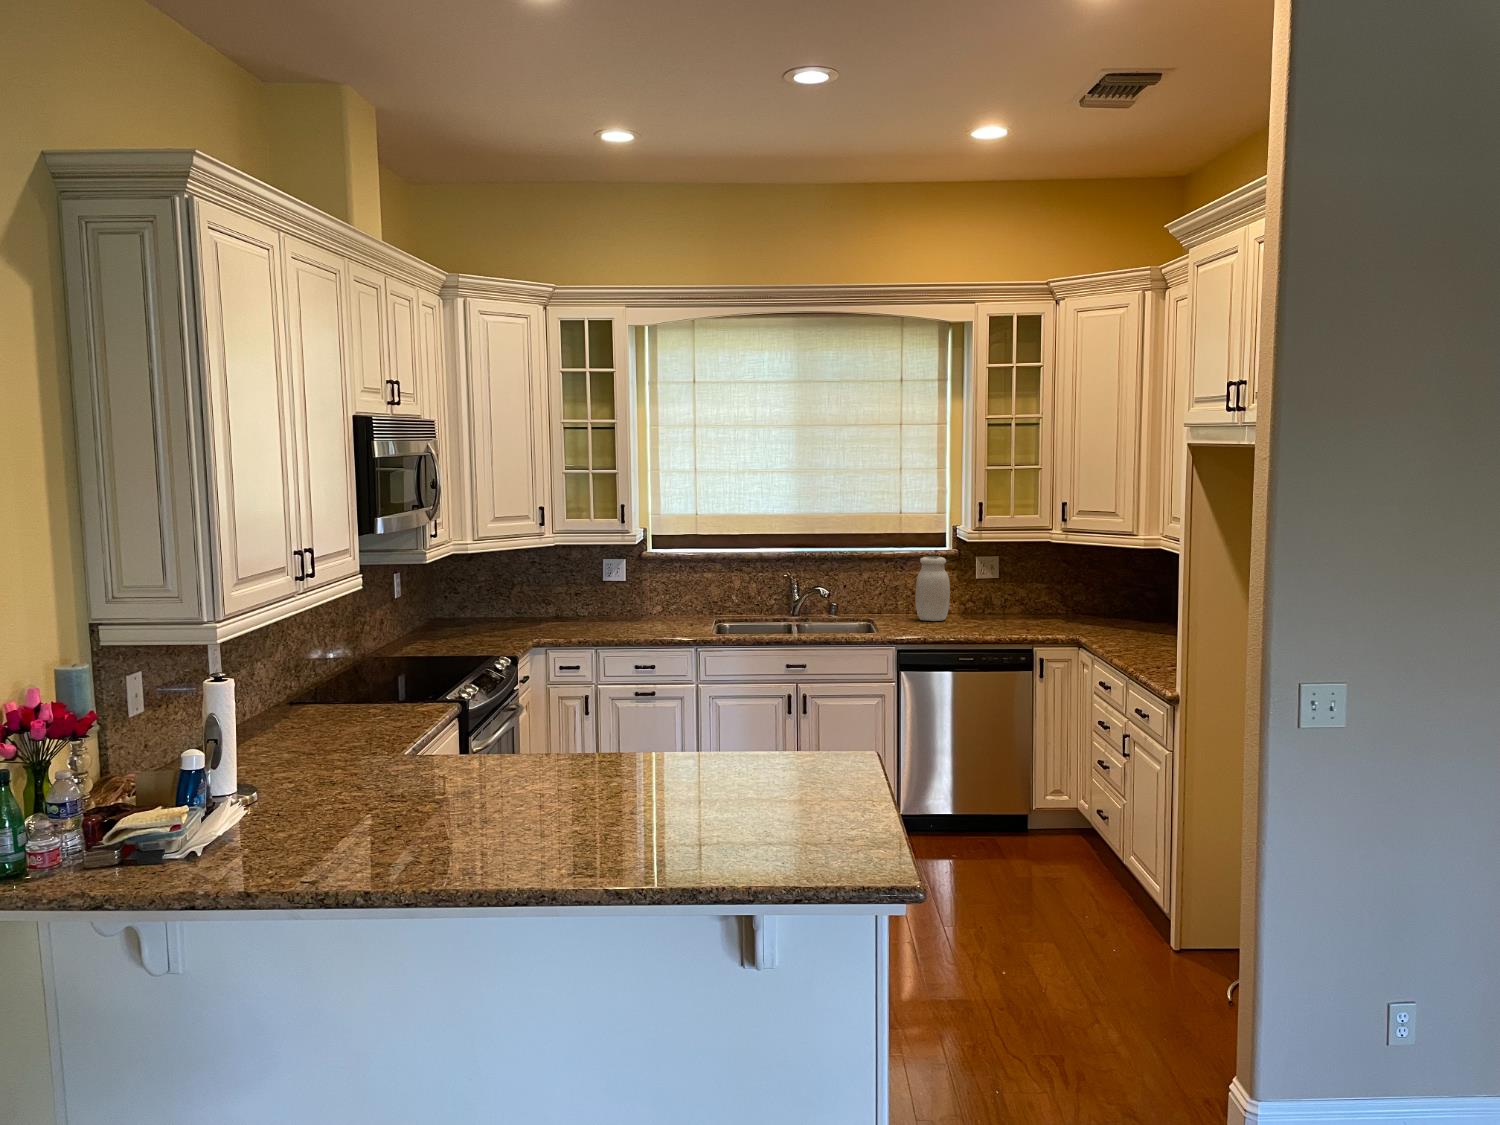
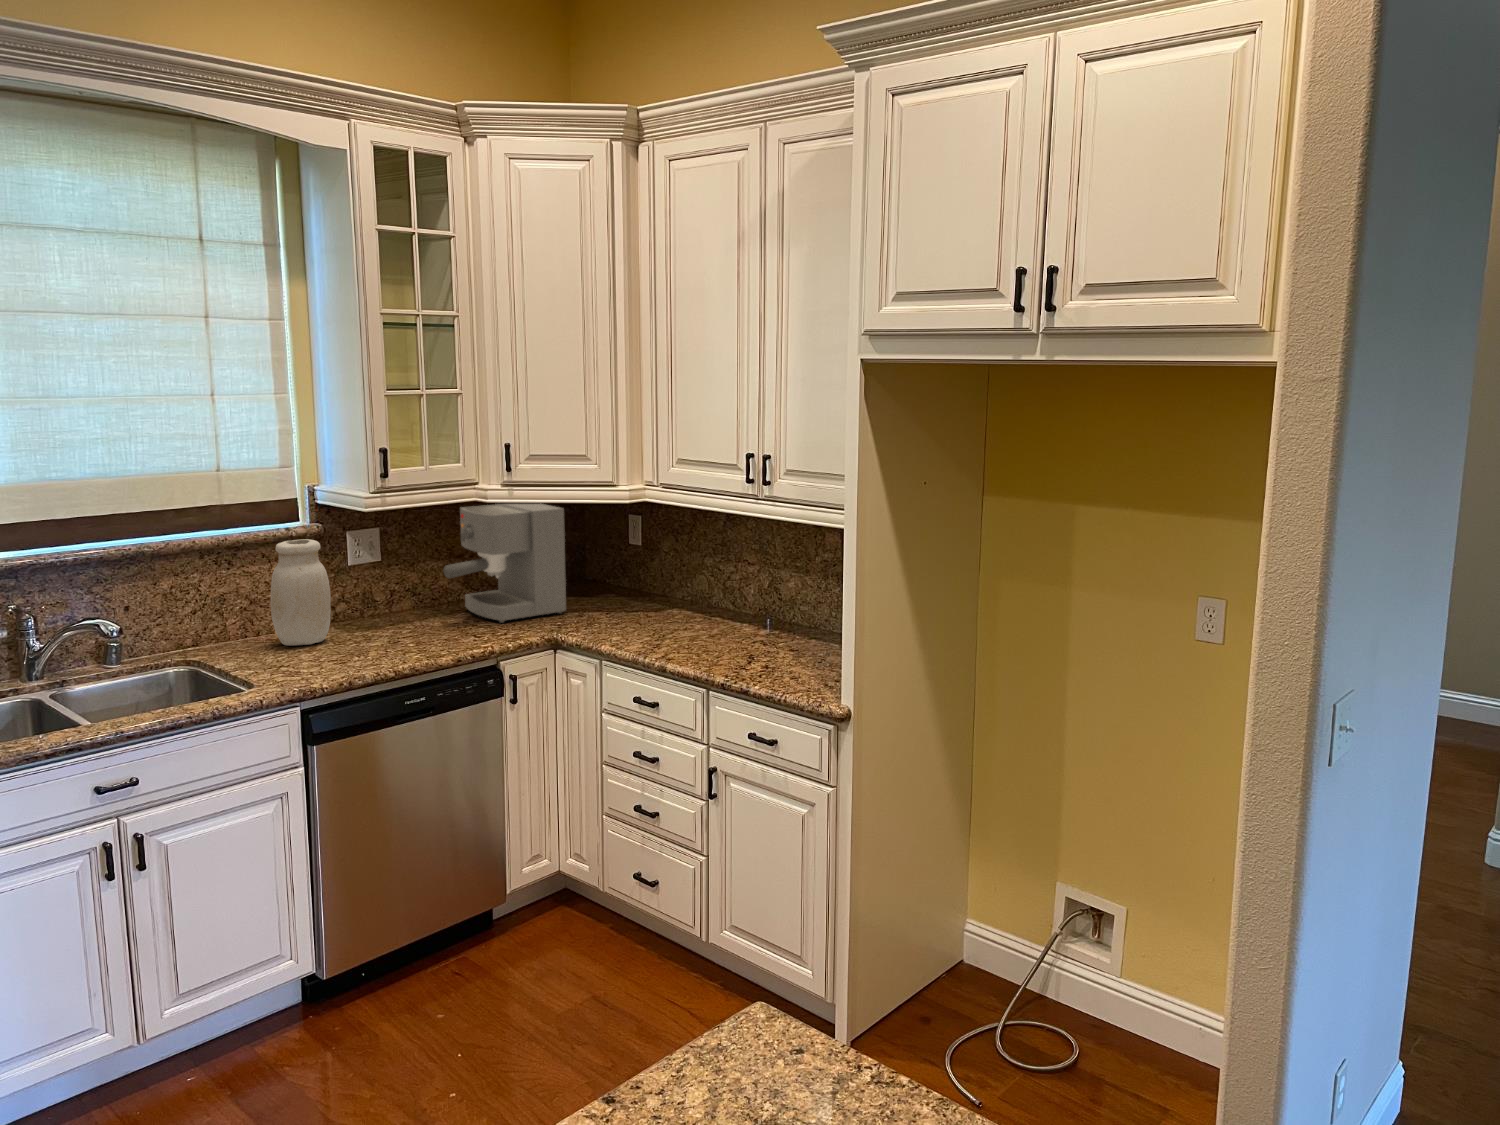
coffee maker: none [1023,545,1113,626] -> present [443,503,566,623]

